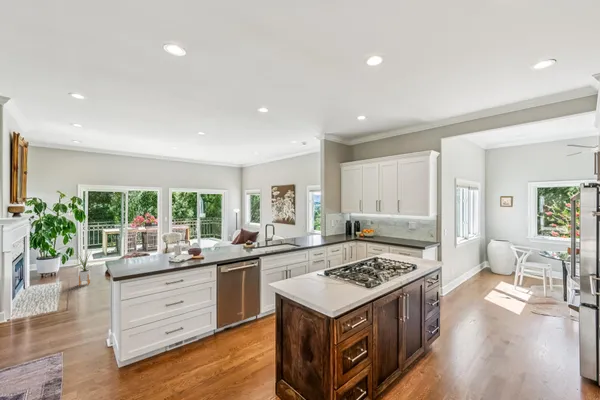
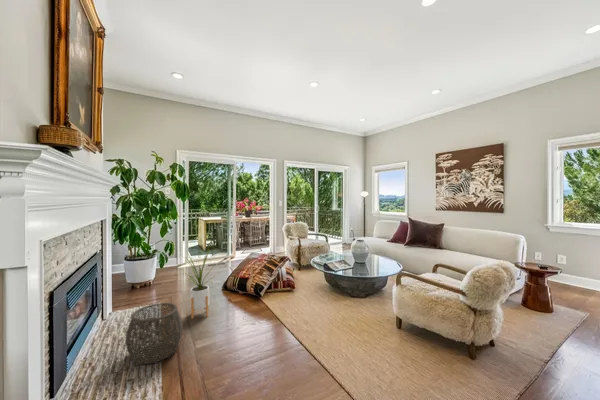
woven basket: none [41,275,71,299] -> present [125,303,182,365]

